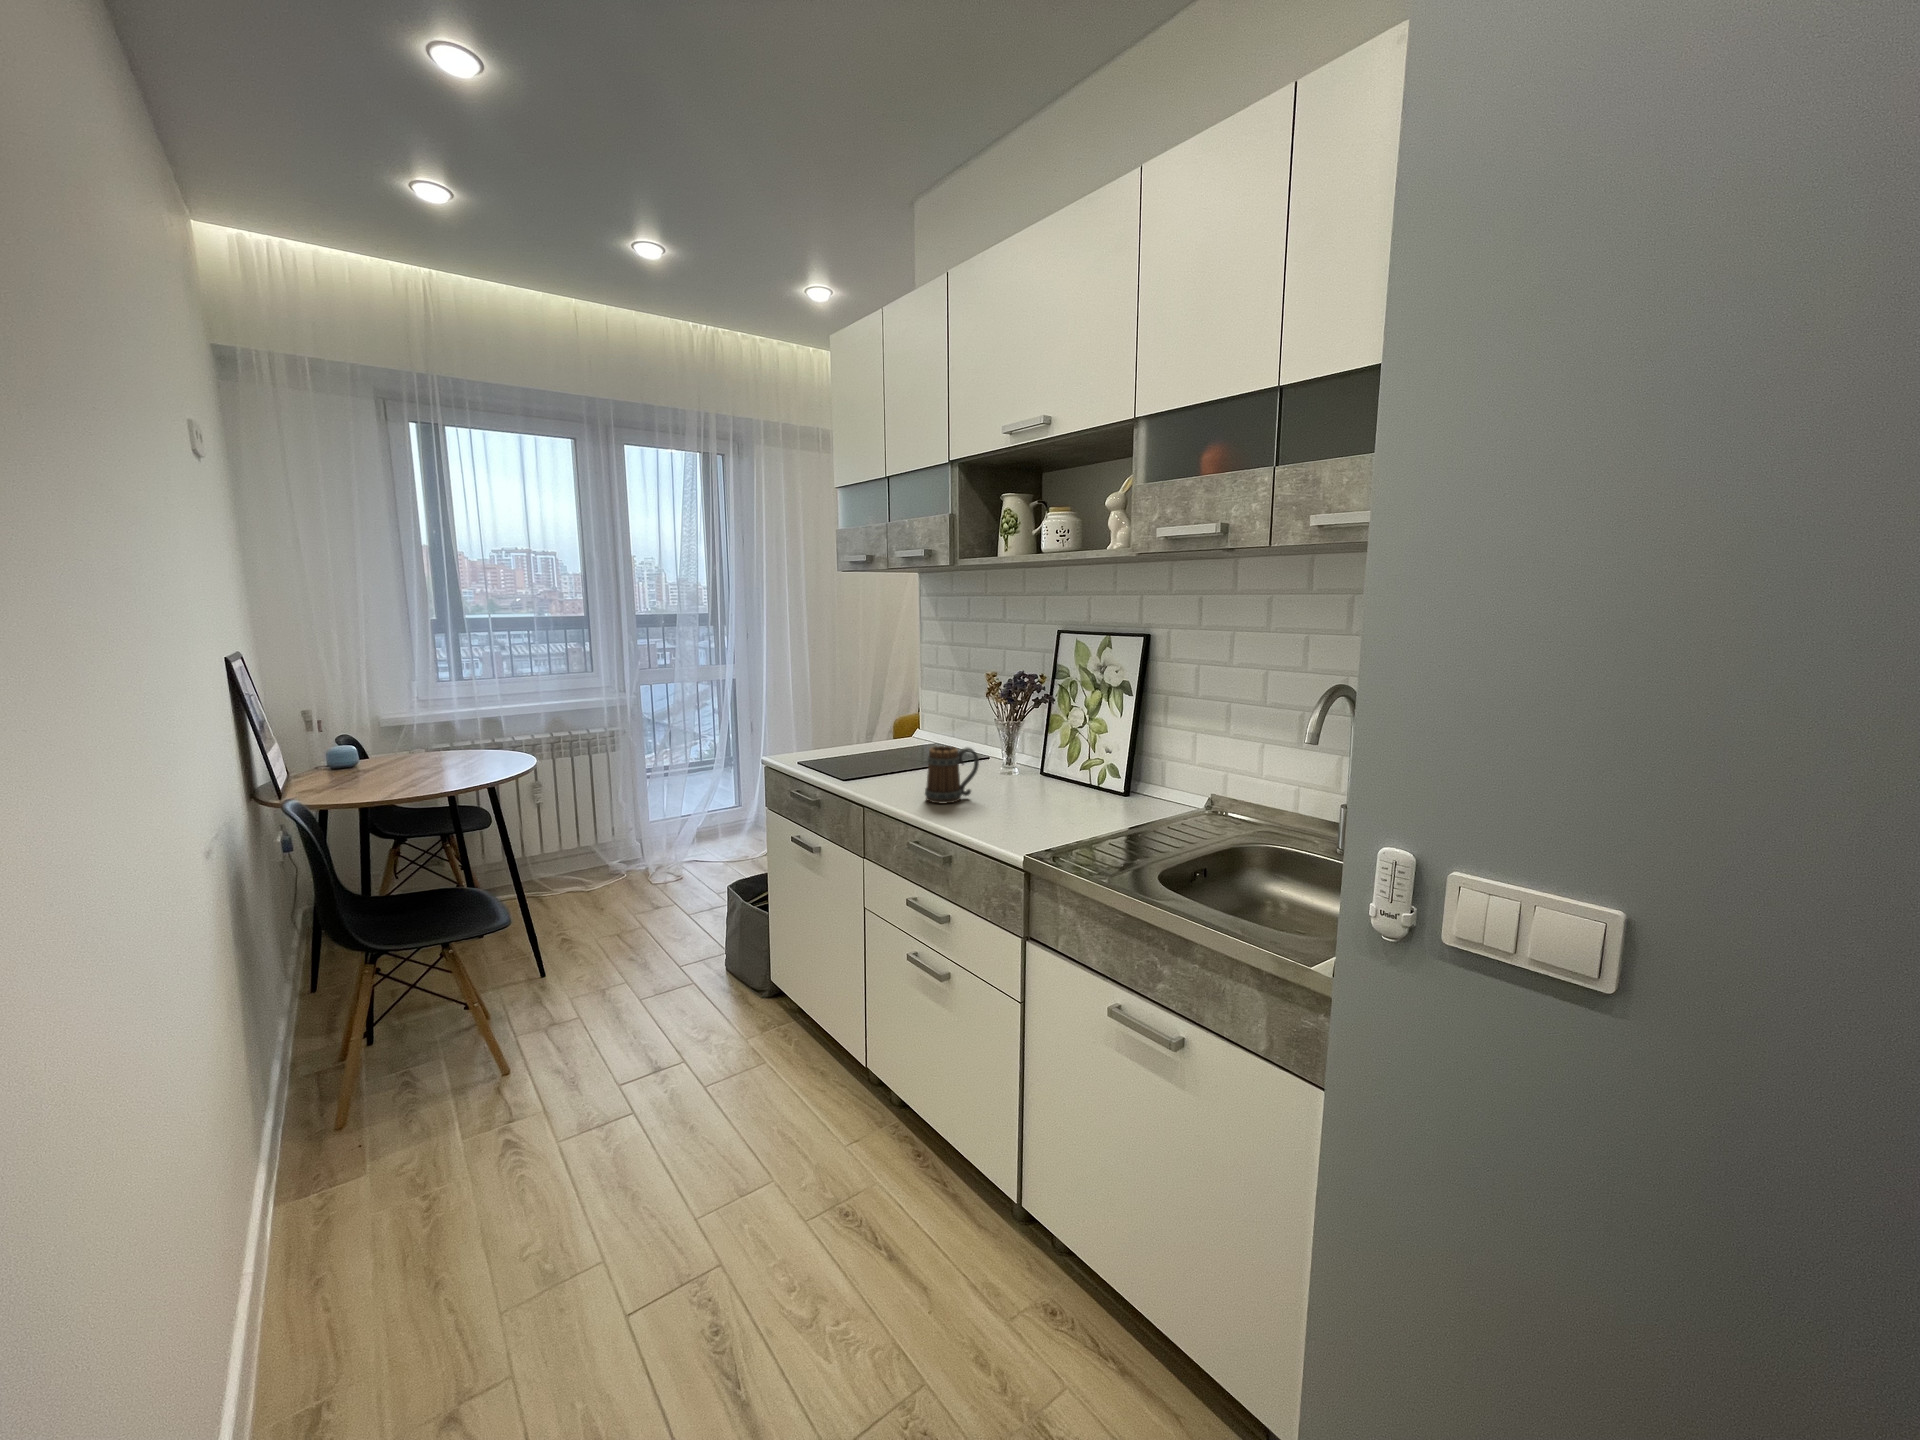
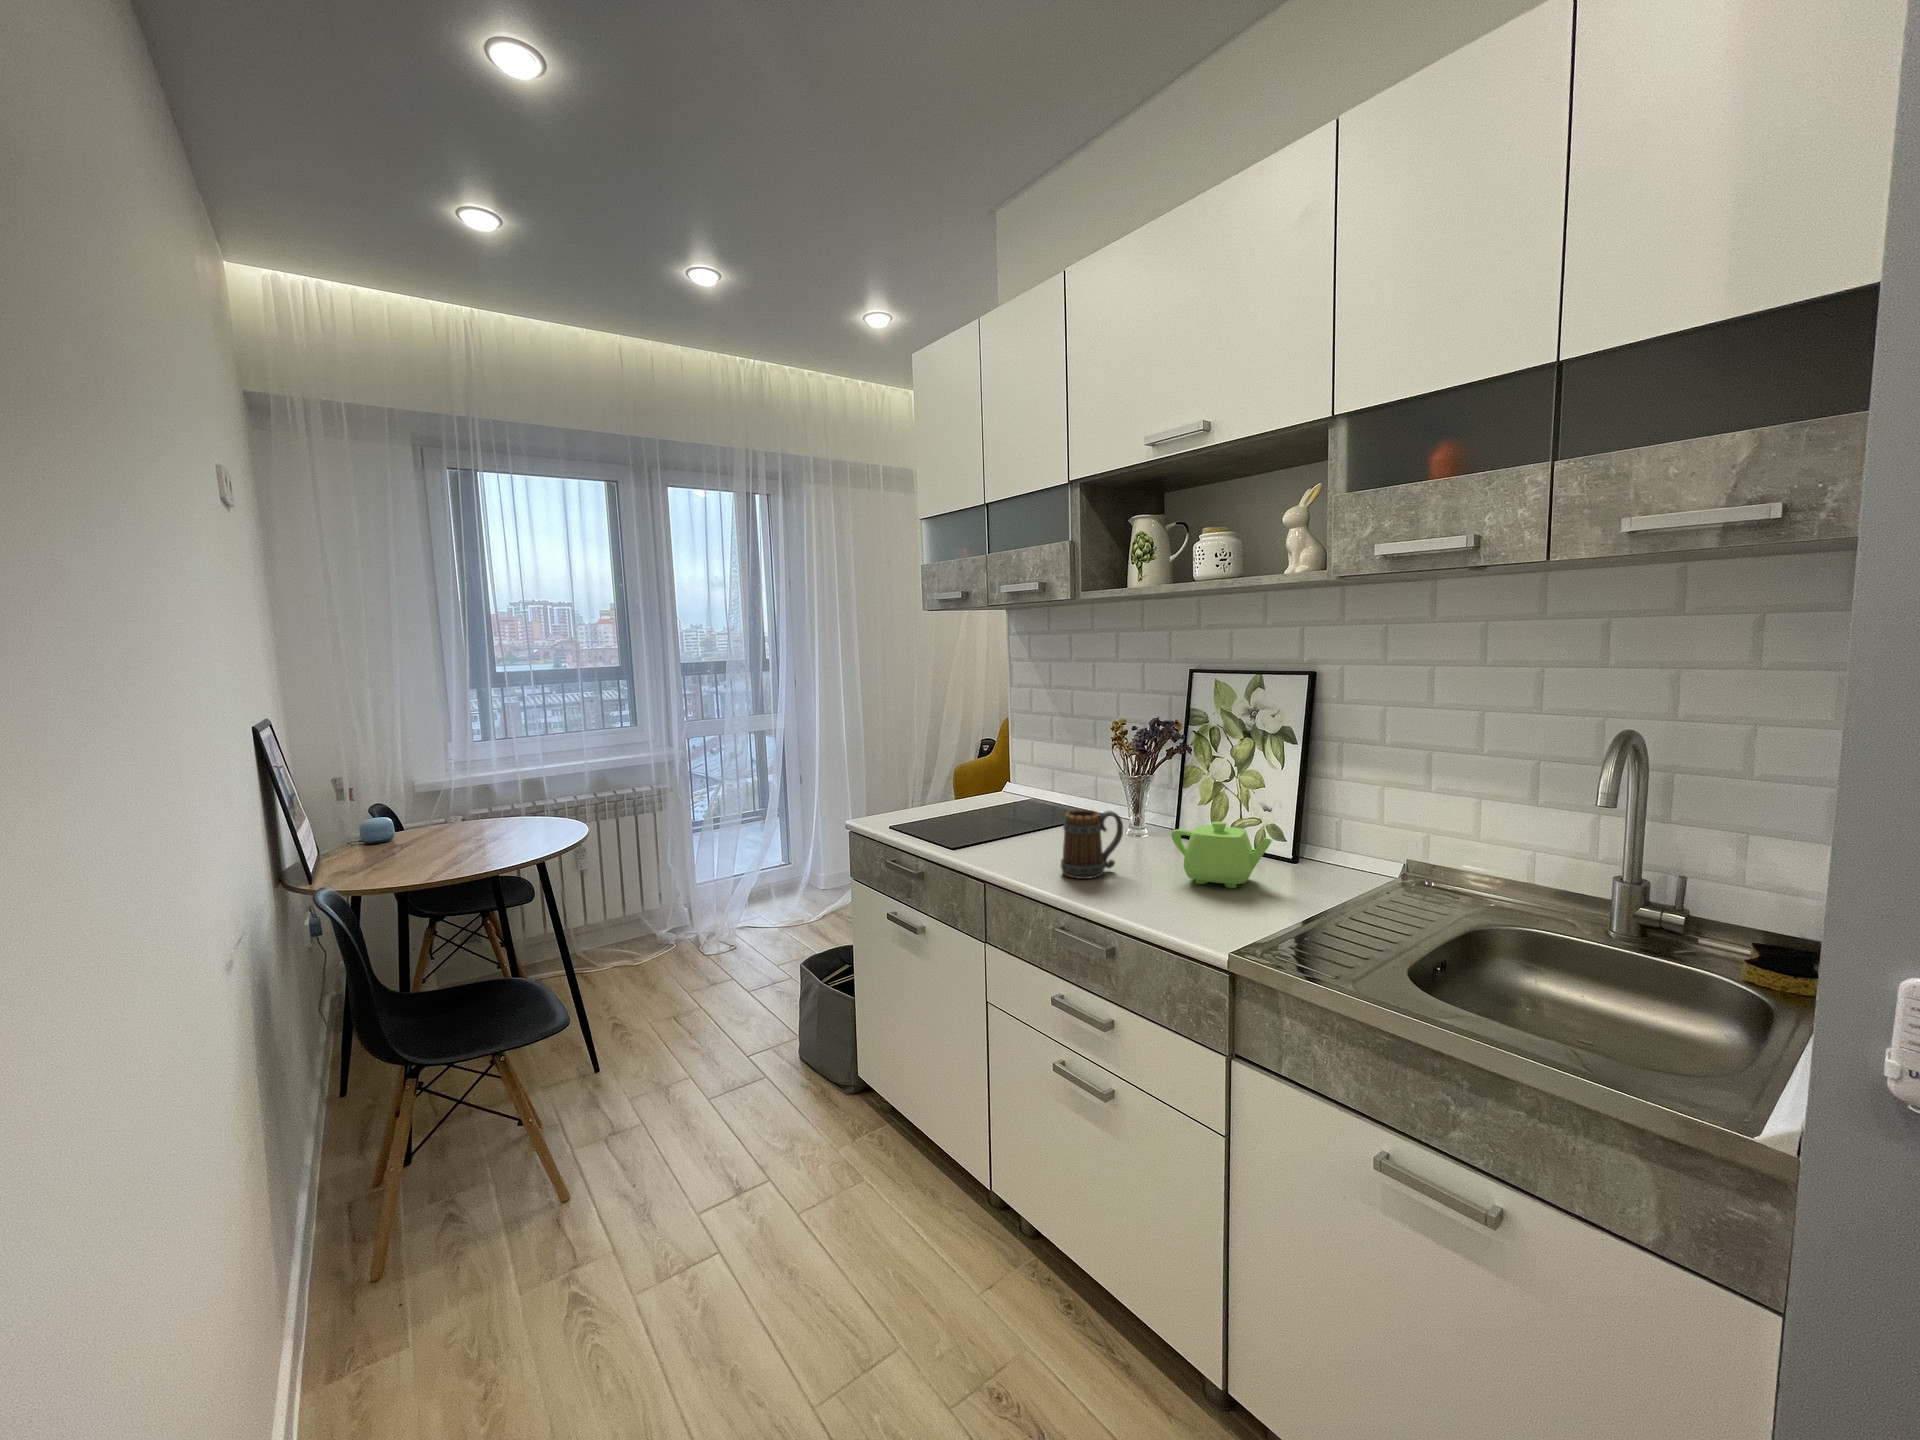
teapot: none [1016,757,1094,812] -> present [1171,821,1272,888]

